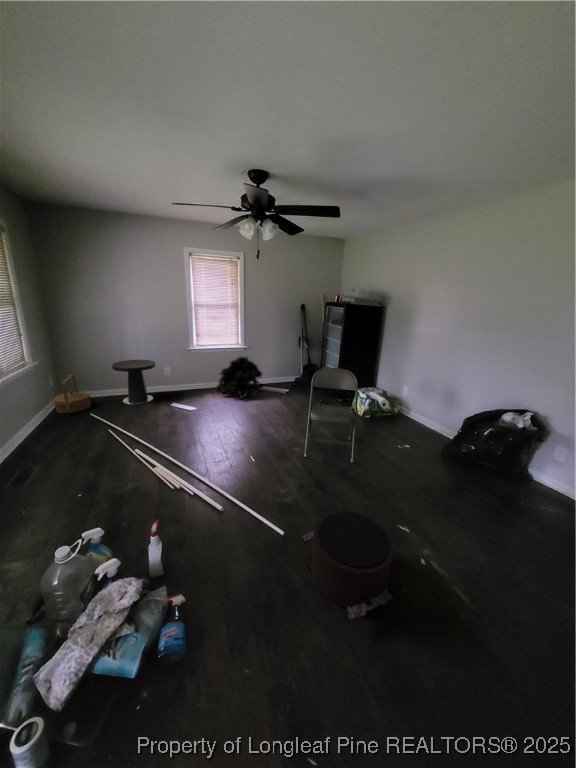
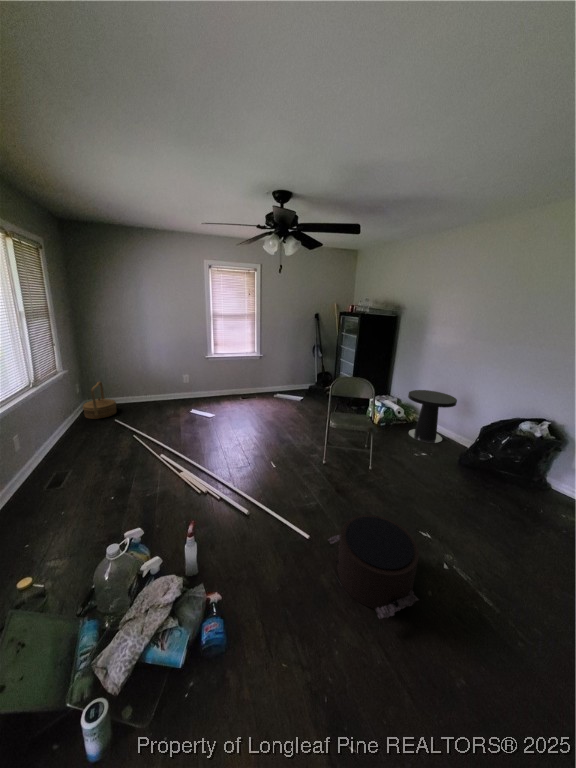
potted plant: present [217,357,264,399] -> none [235,364,280,406]
side table: present [112,360,155,404] -> present [408,390,457,443]

